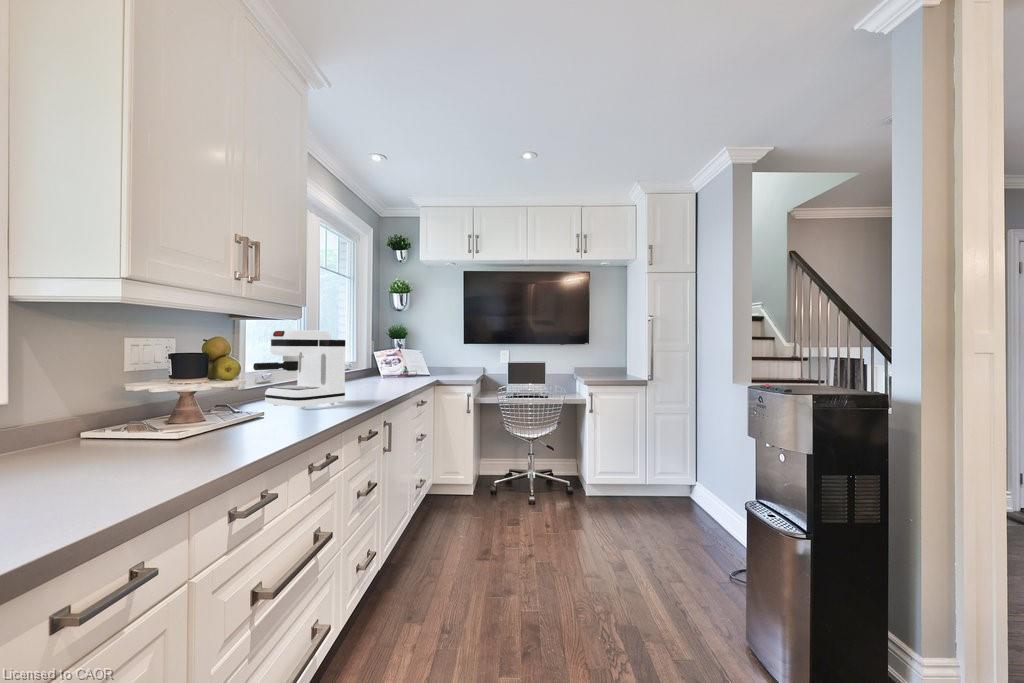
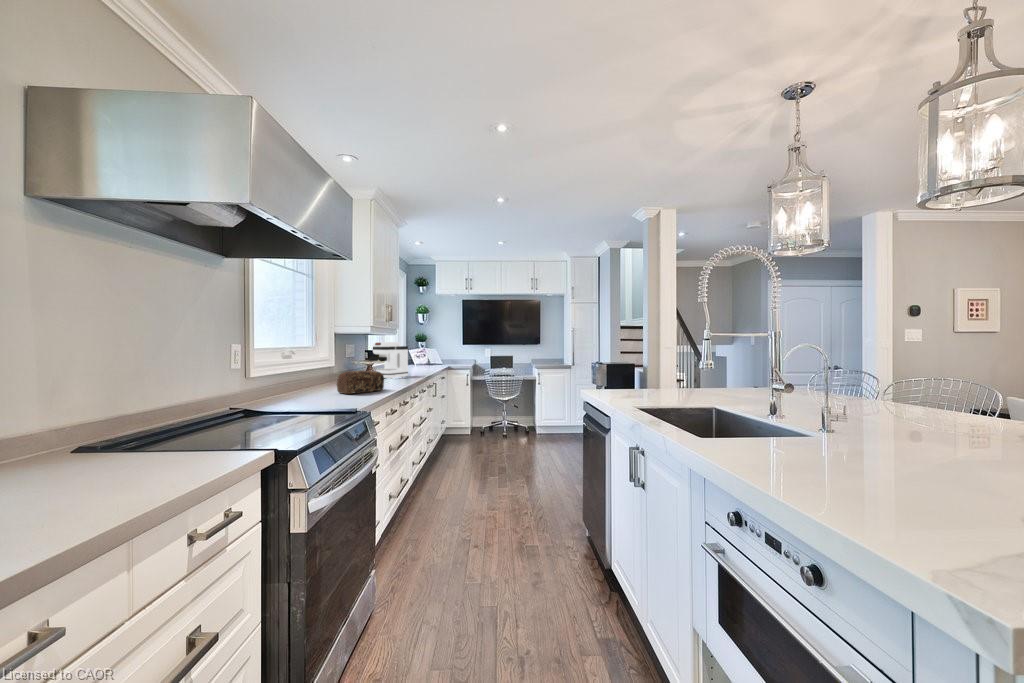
bread loaf: none [60,398,224,479] -> present [337,371,384,394]

